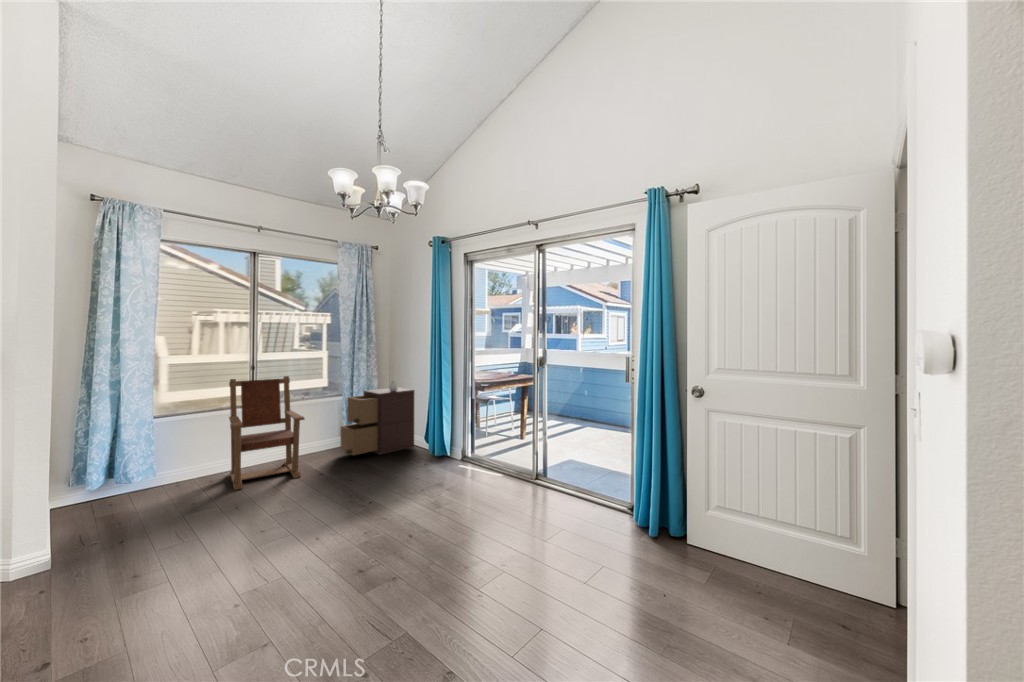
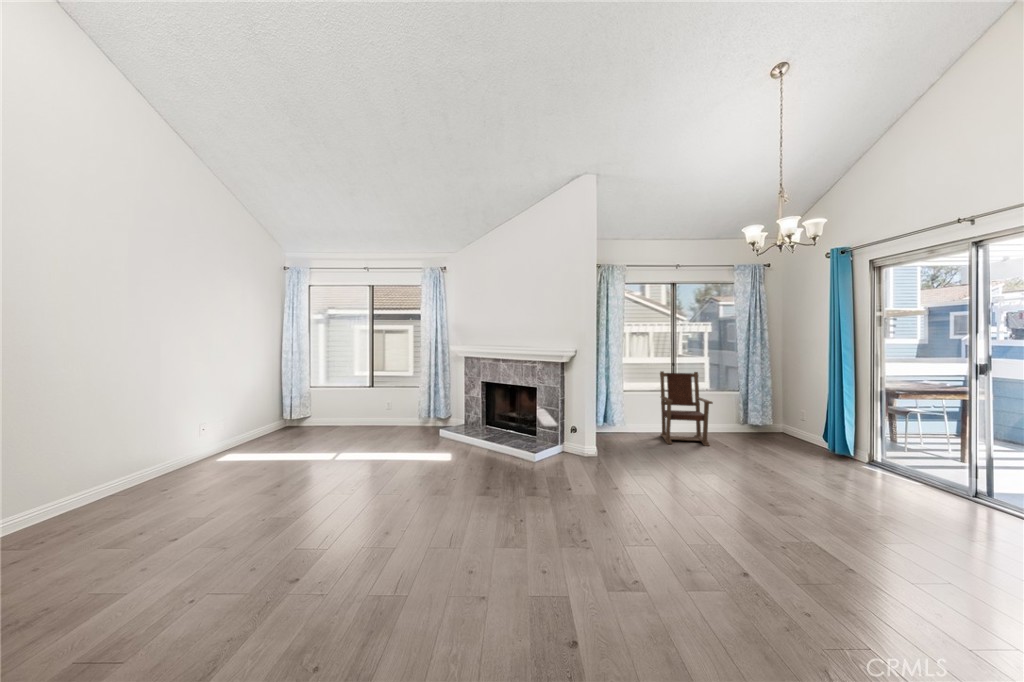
storage cabinet: present [341,380,414,455] -> none [738,382,811,445]

